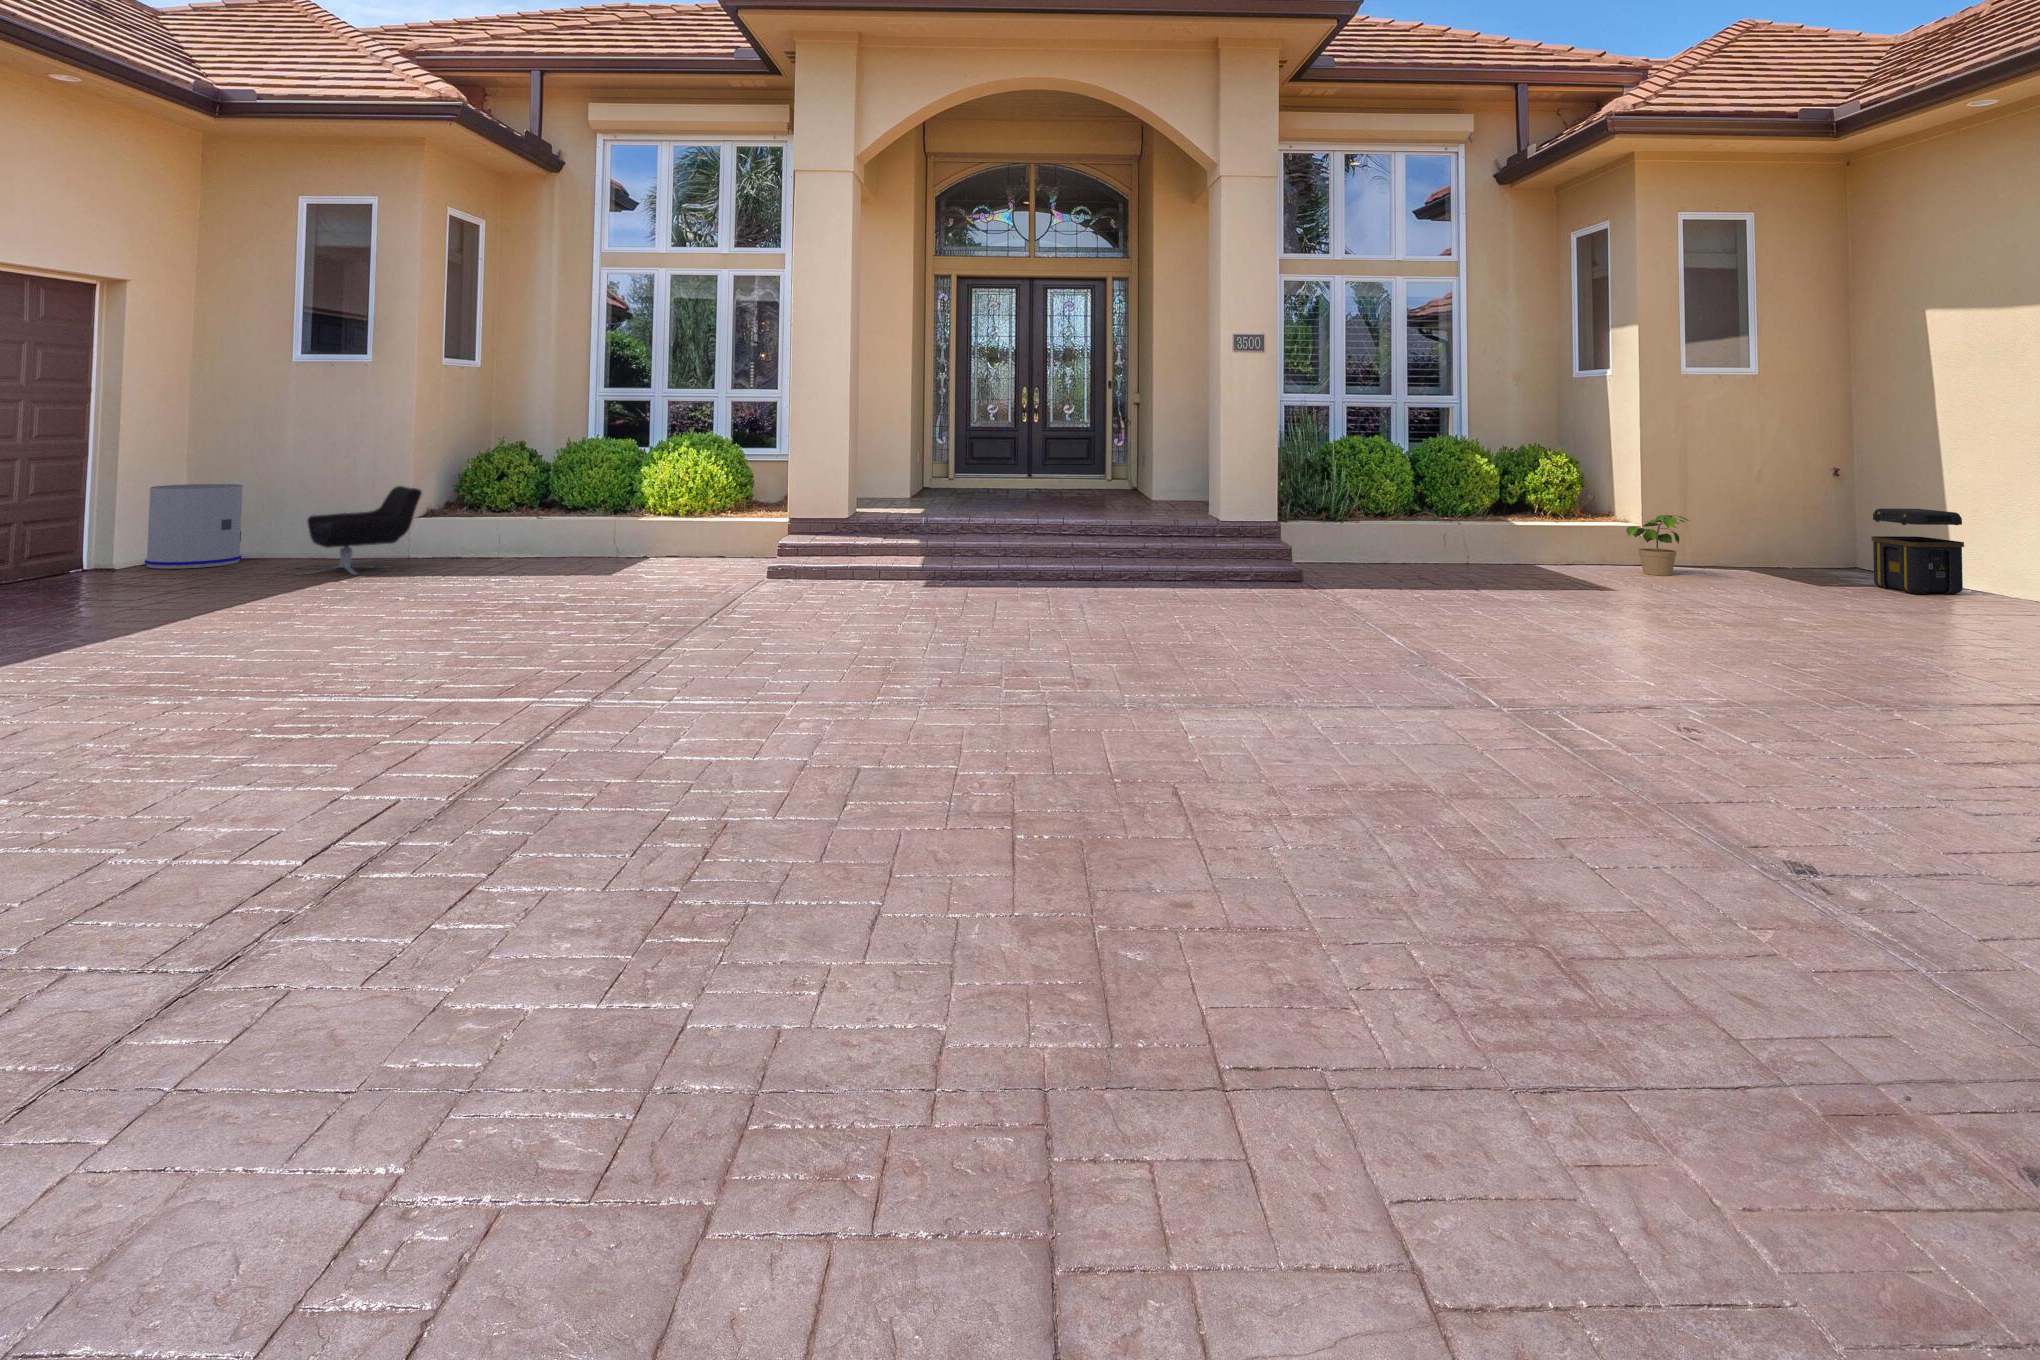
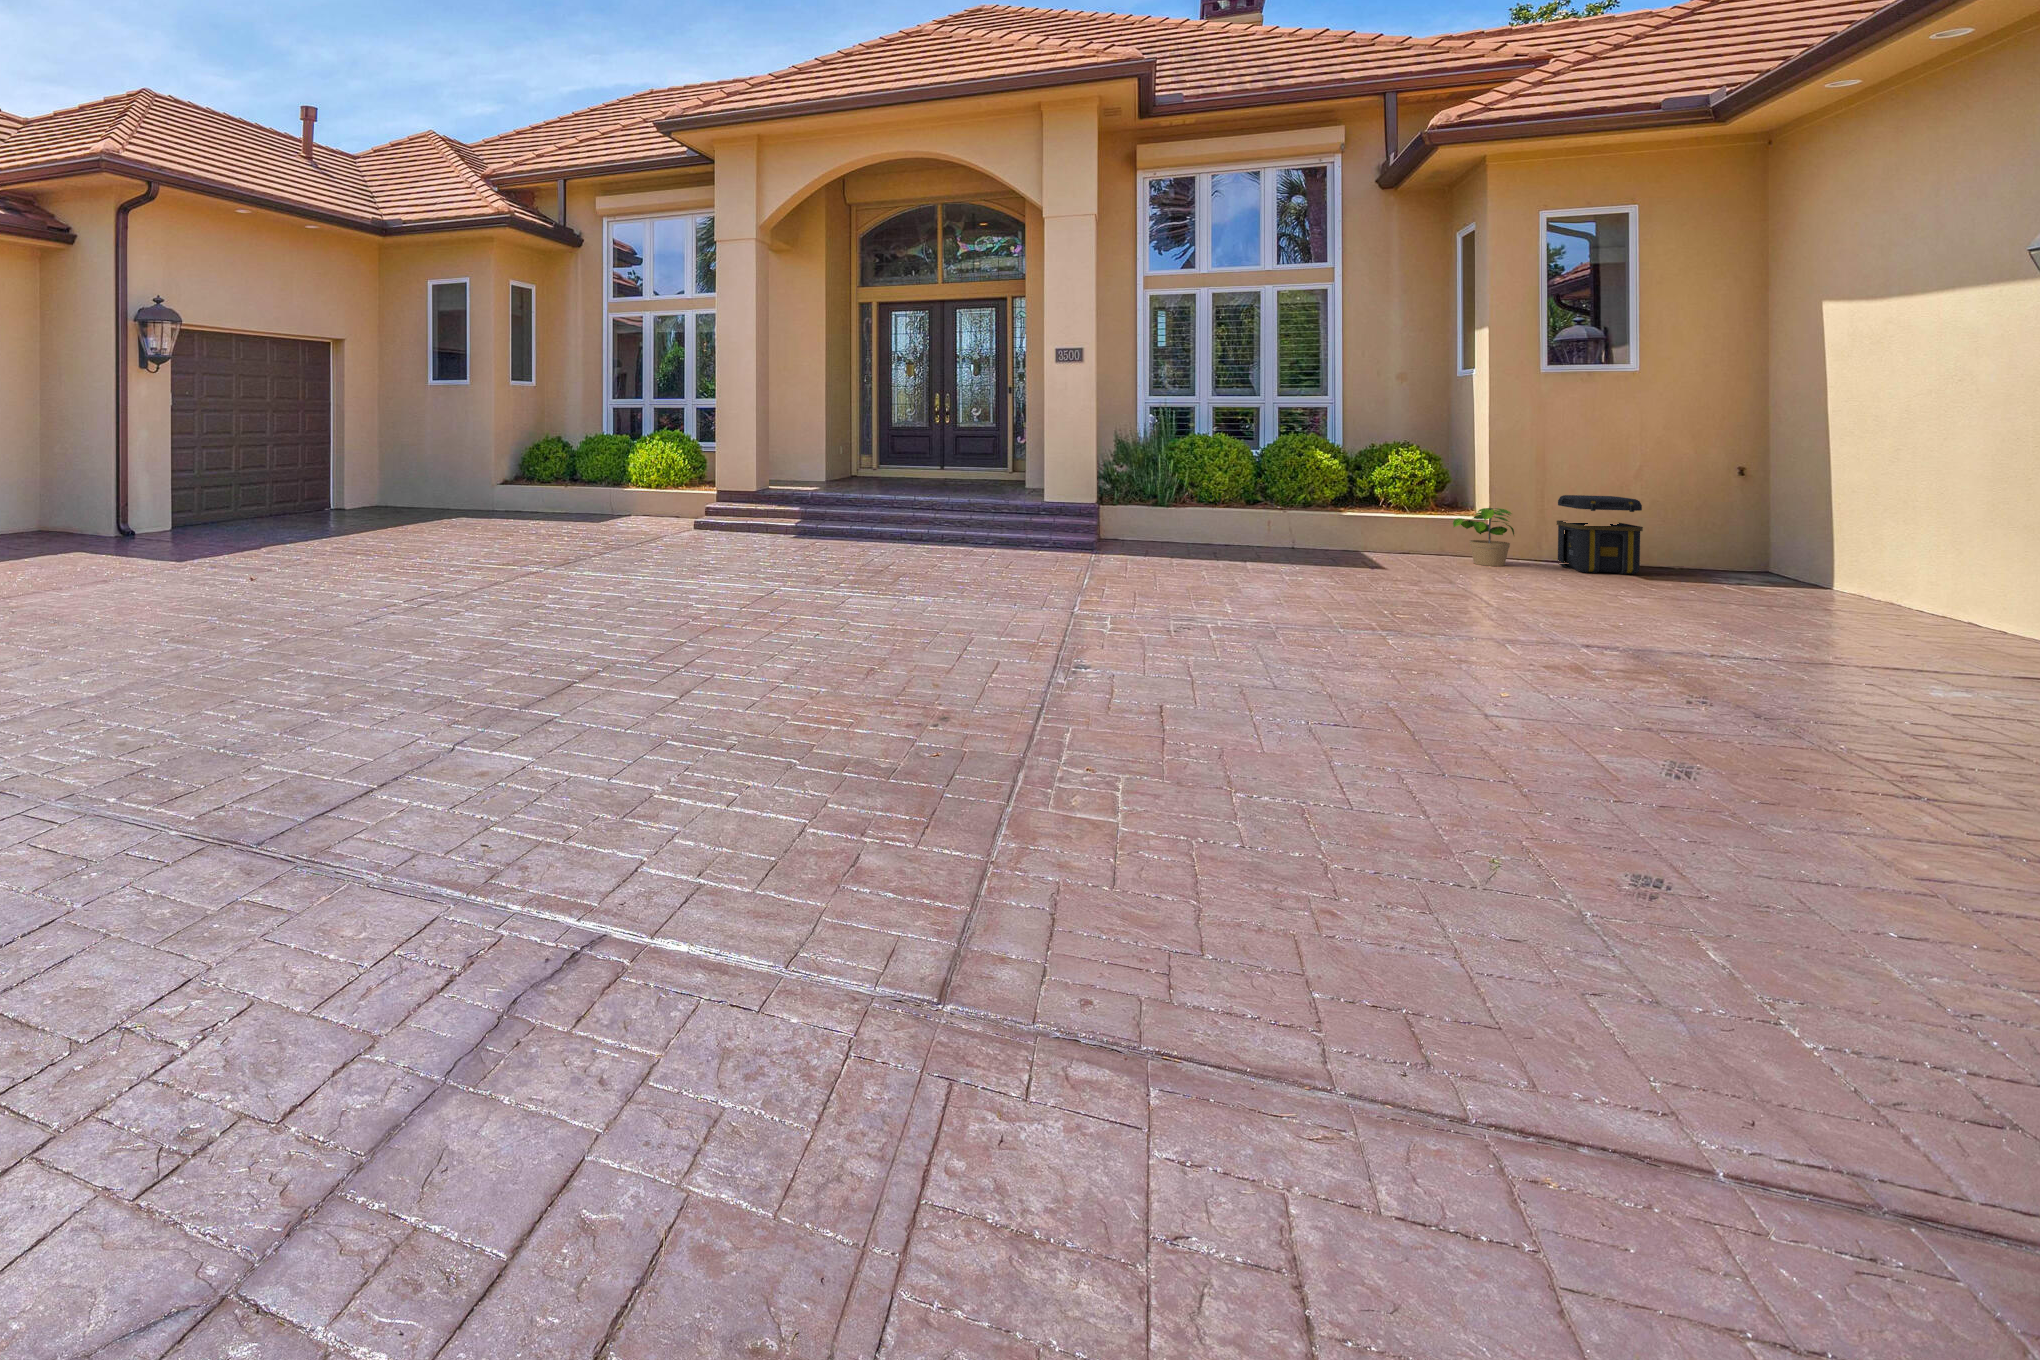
trash can: present [145,484,243,569] -> none [353,462,403,512]
lounge chair: present [308,486,422,575] -> none [424,465,492,519]
toolbox: present [1871,509,1964,594] -> present [1557,495,1643,574]

